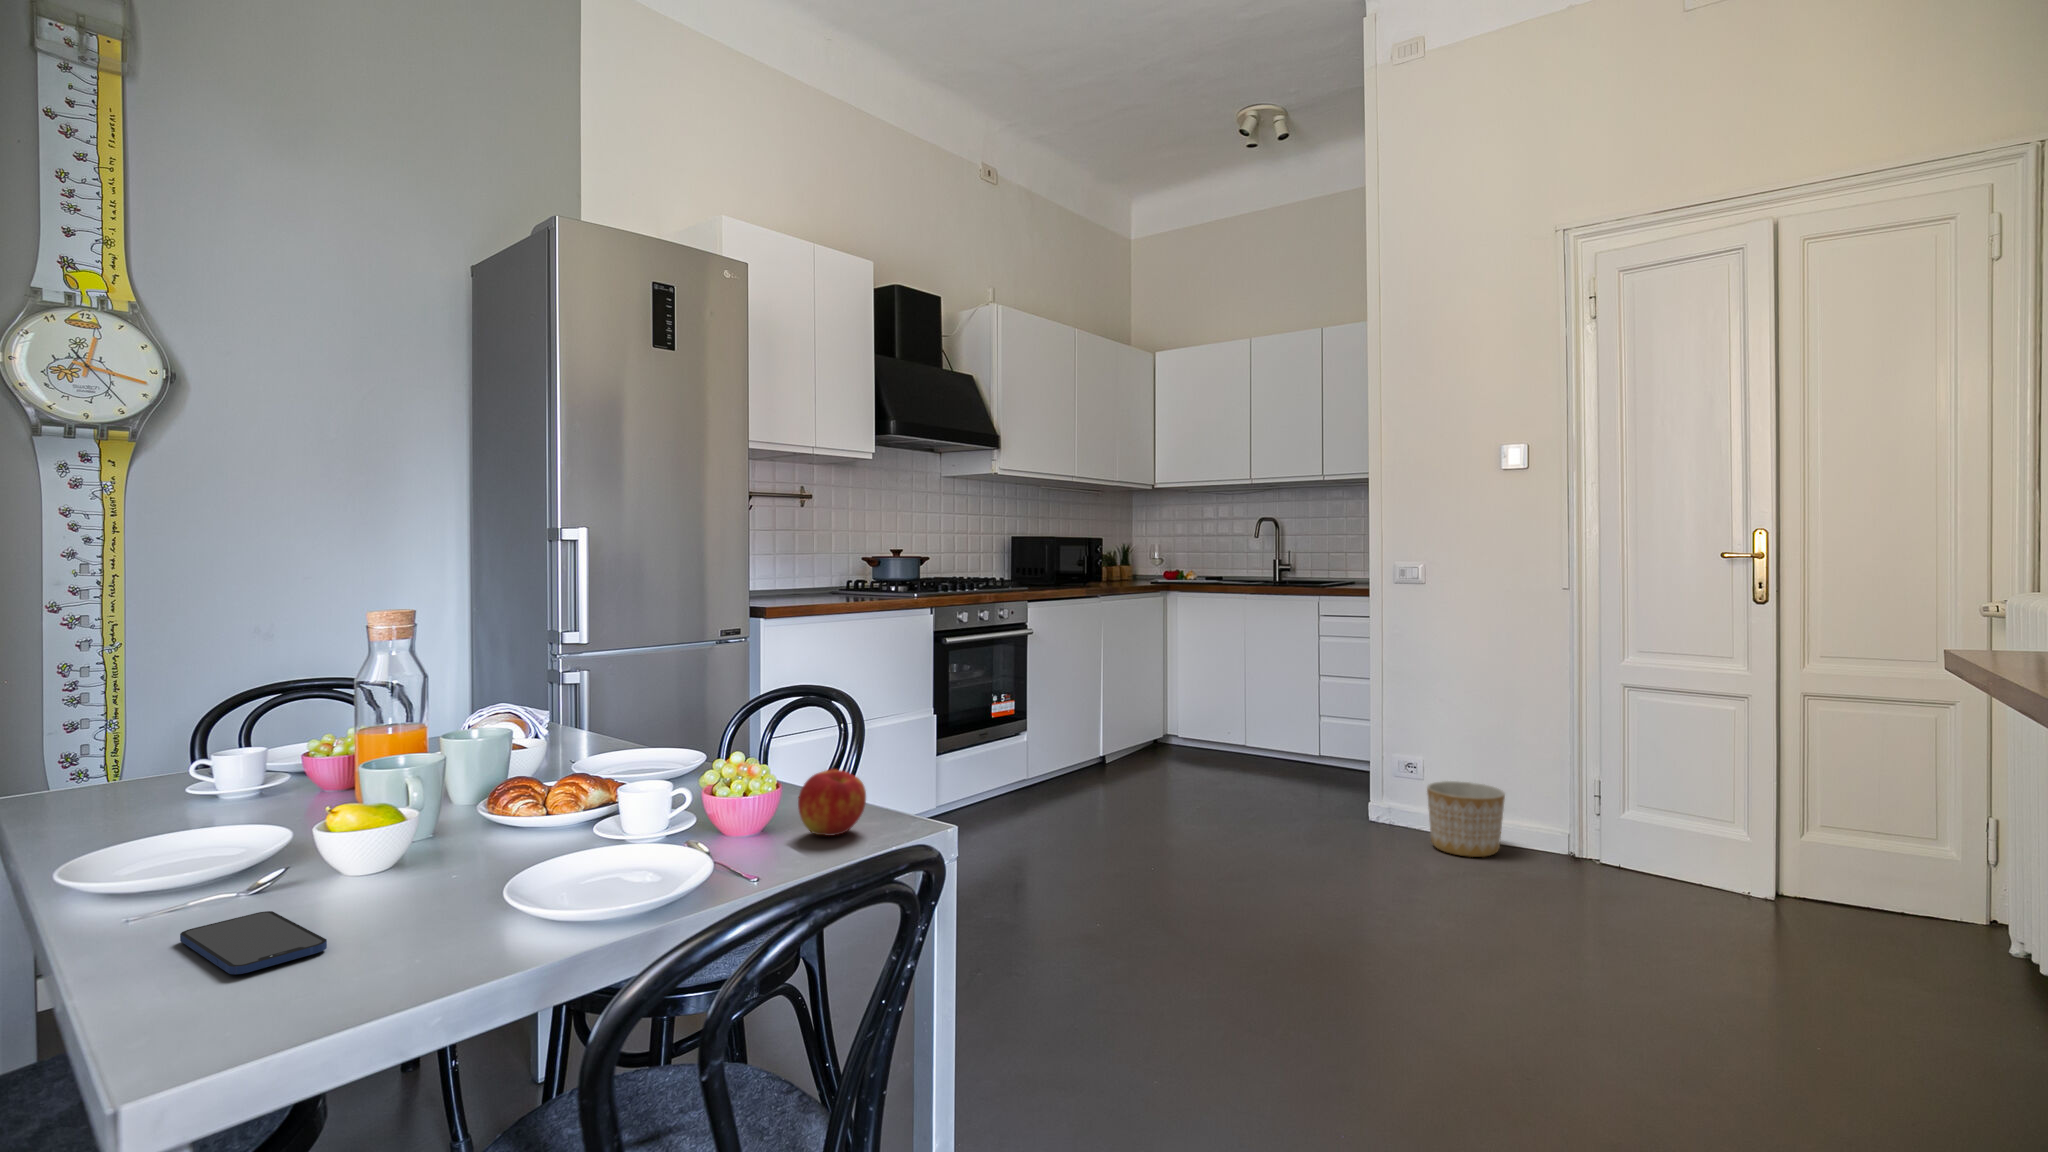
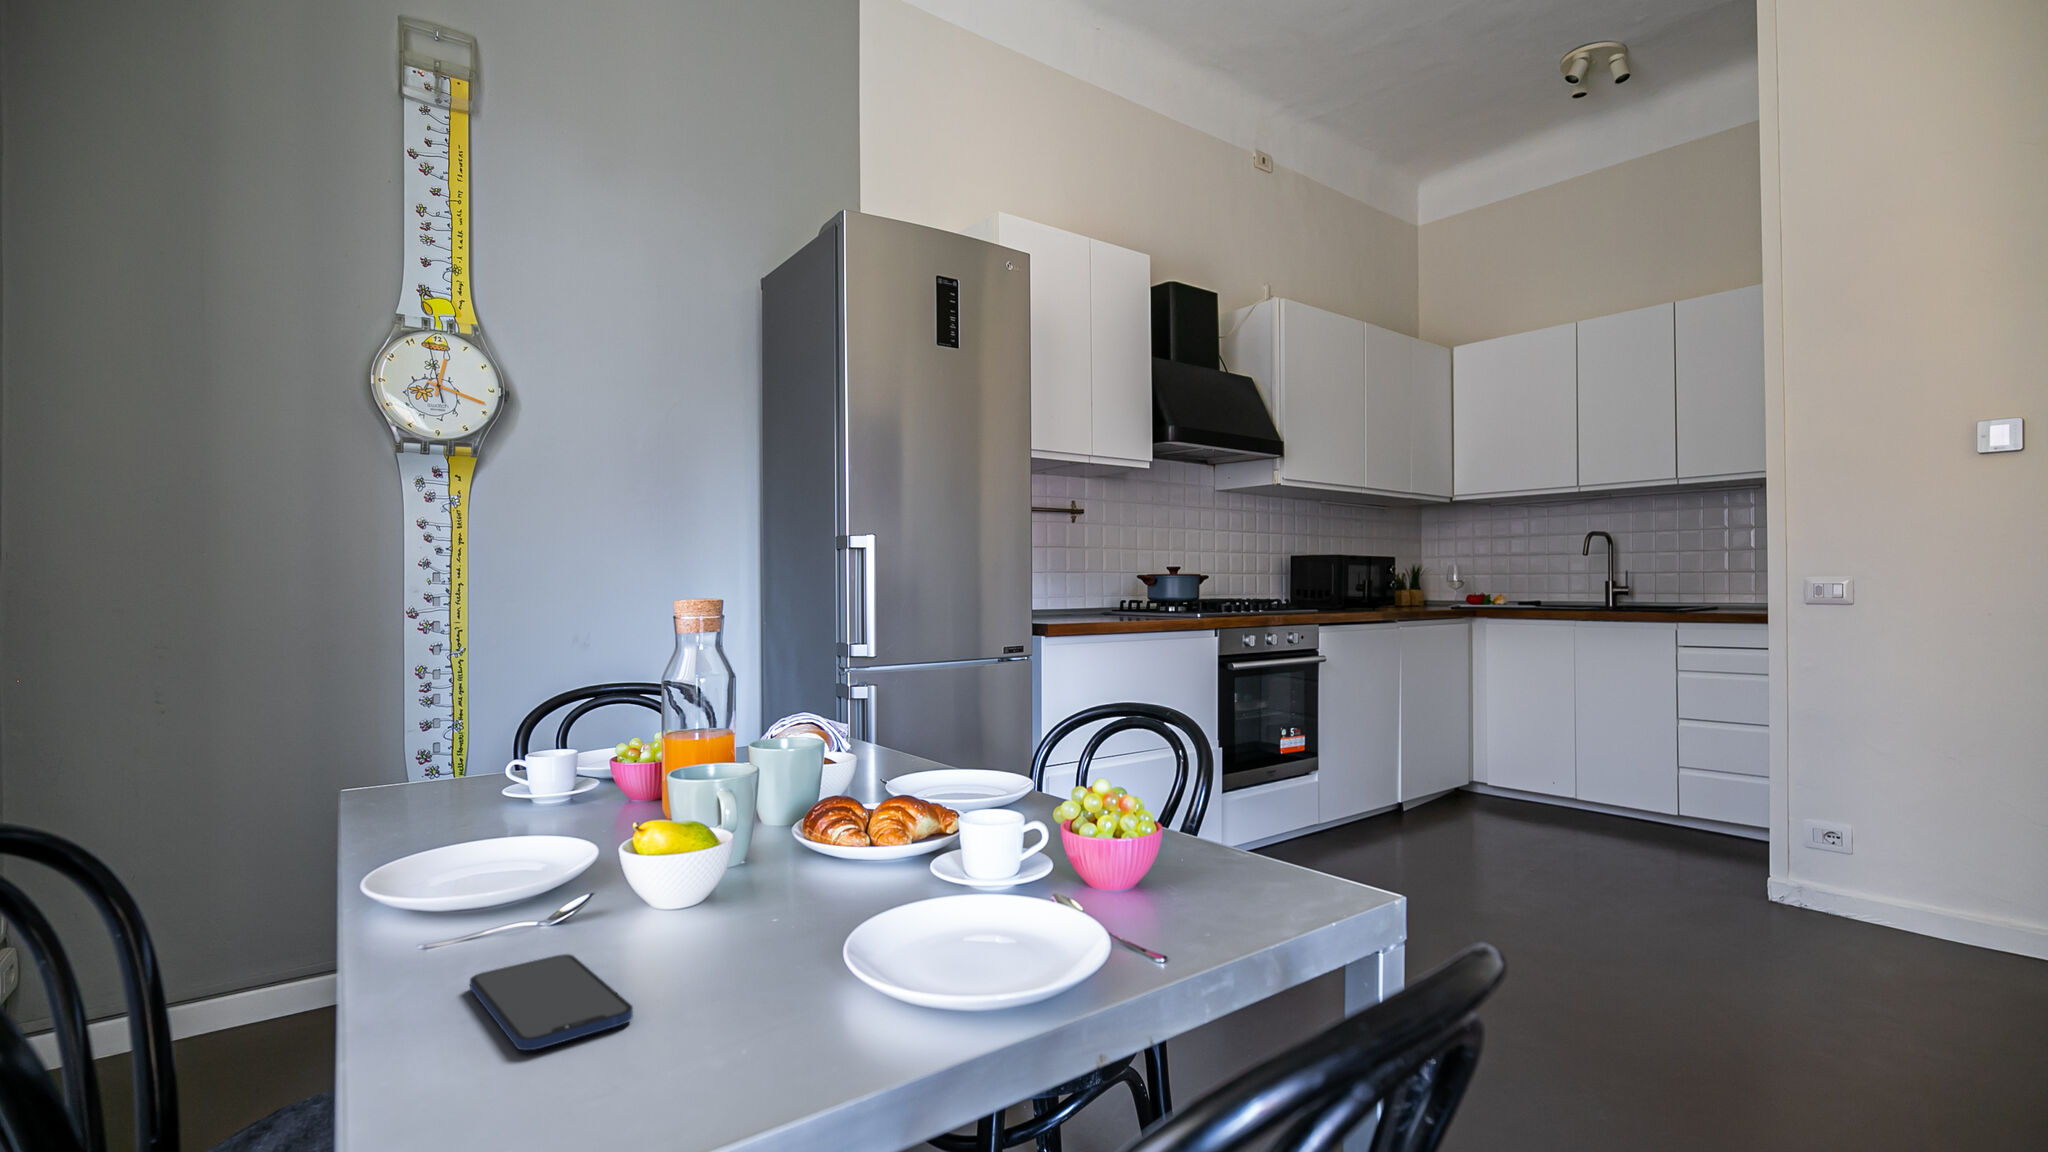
apple: present [798,769,866,836] -> none [1184,806,1275,896]
planter: present [1427,781,1505,857] -> none [1870,854,1997,957]

